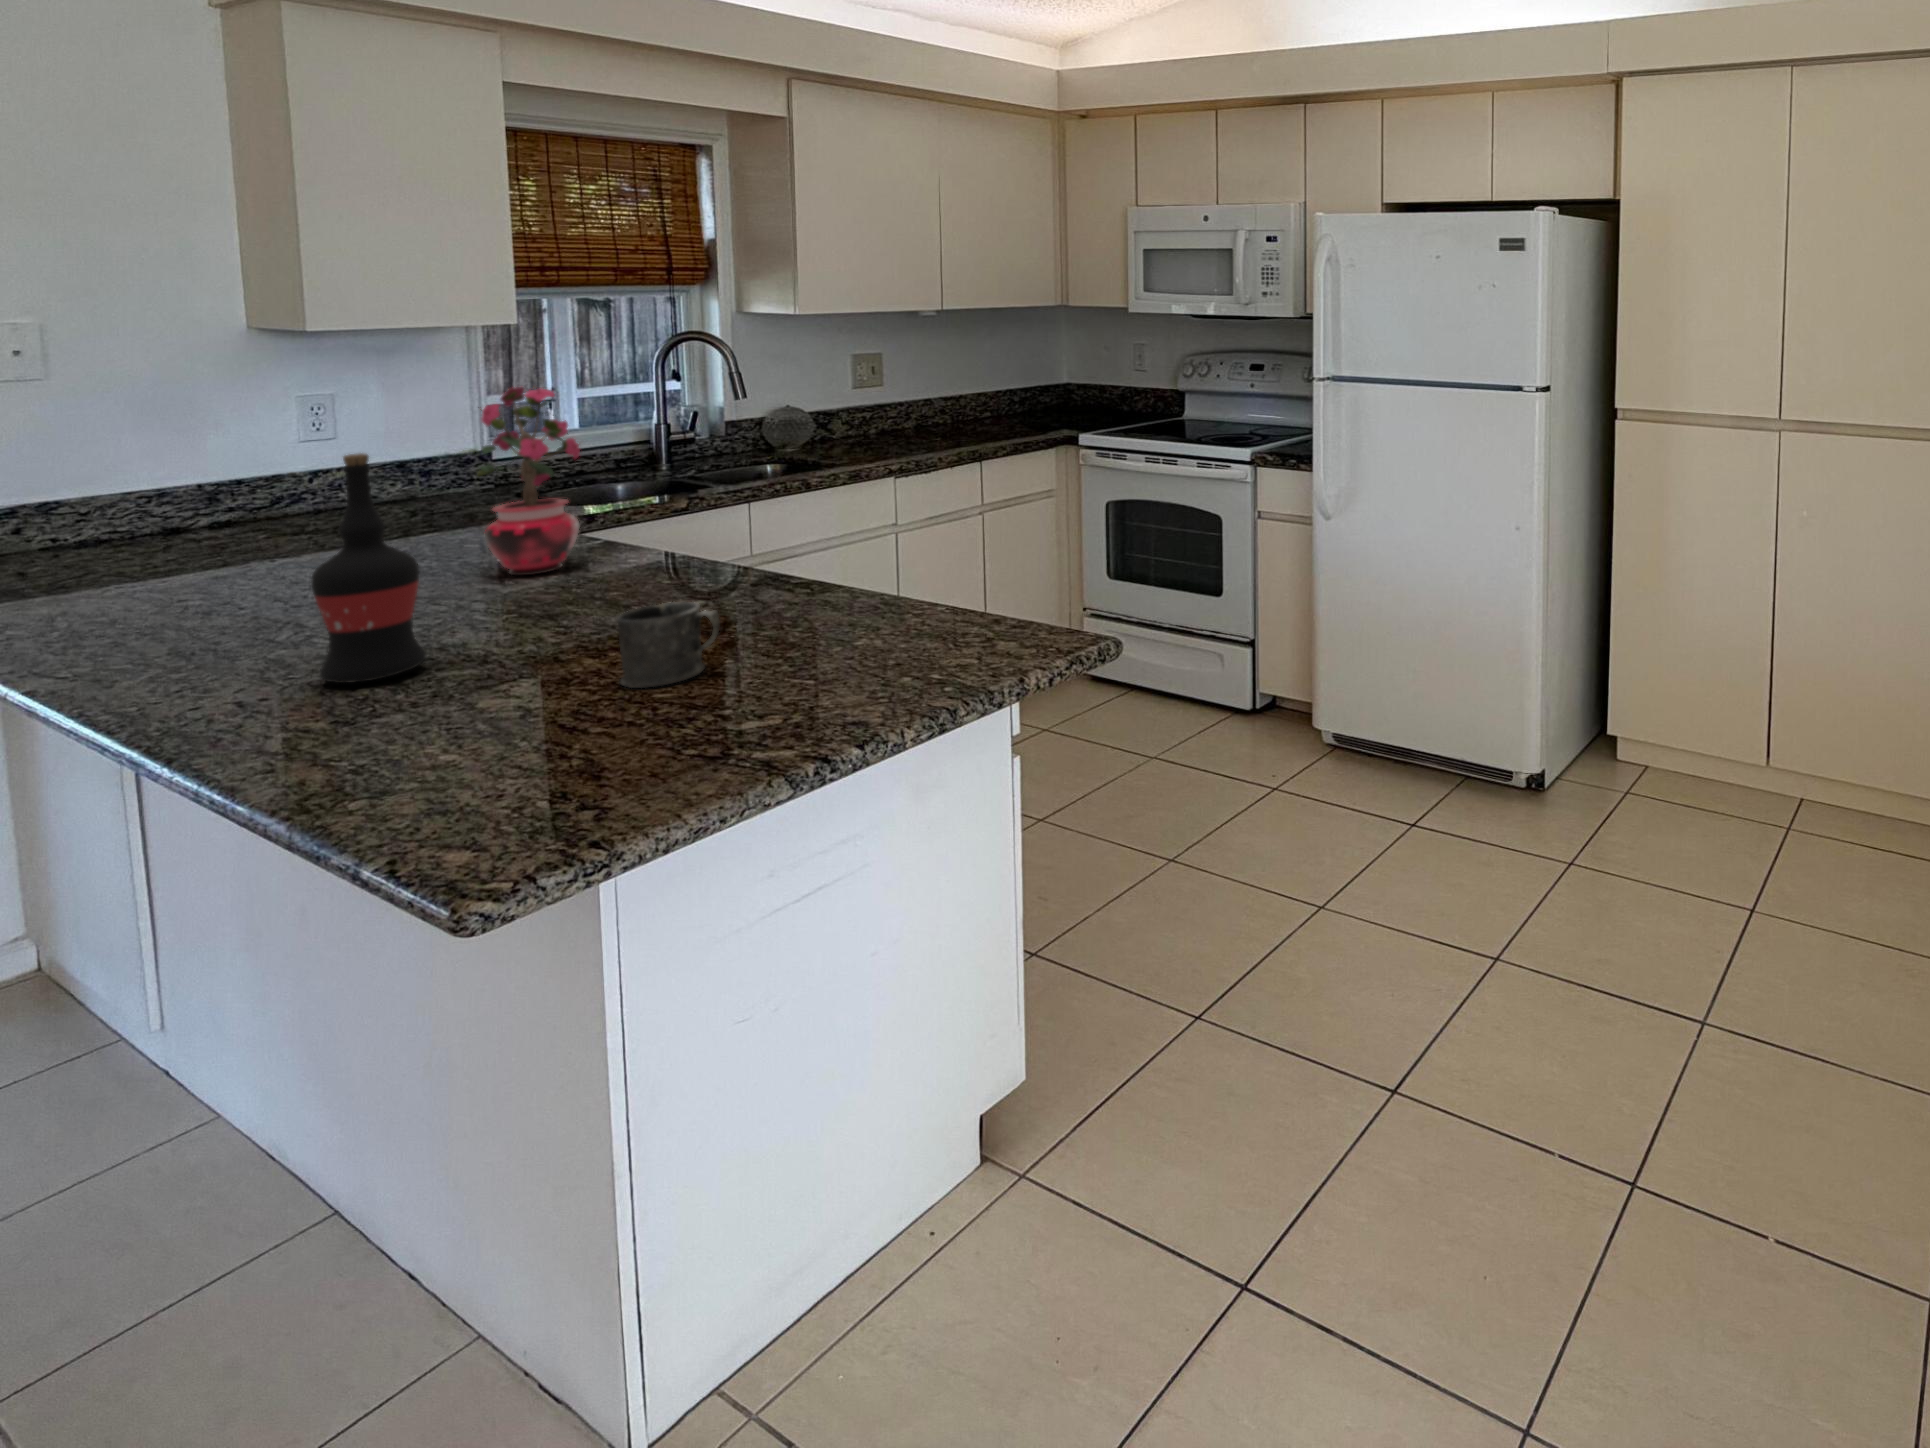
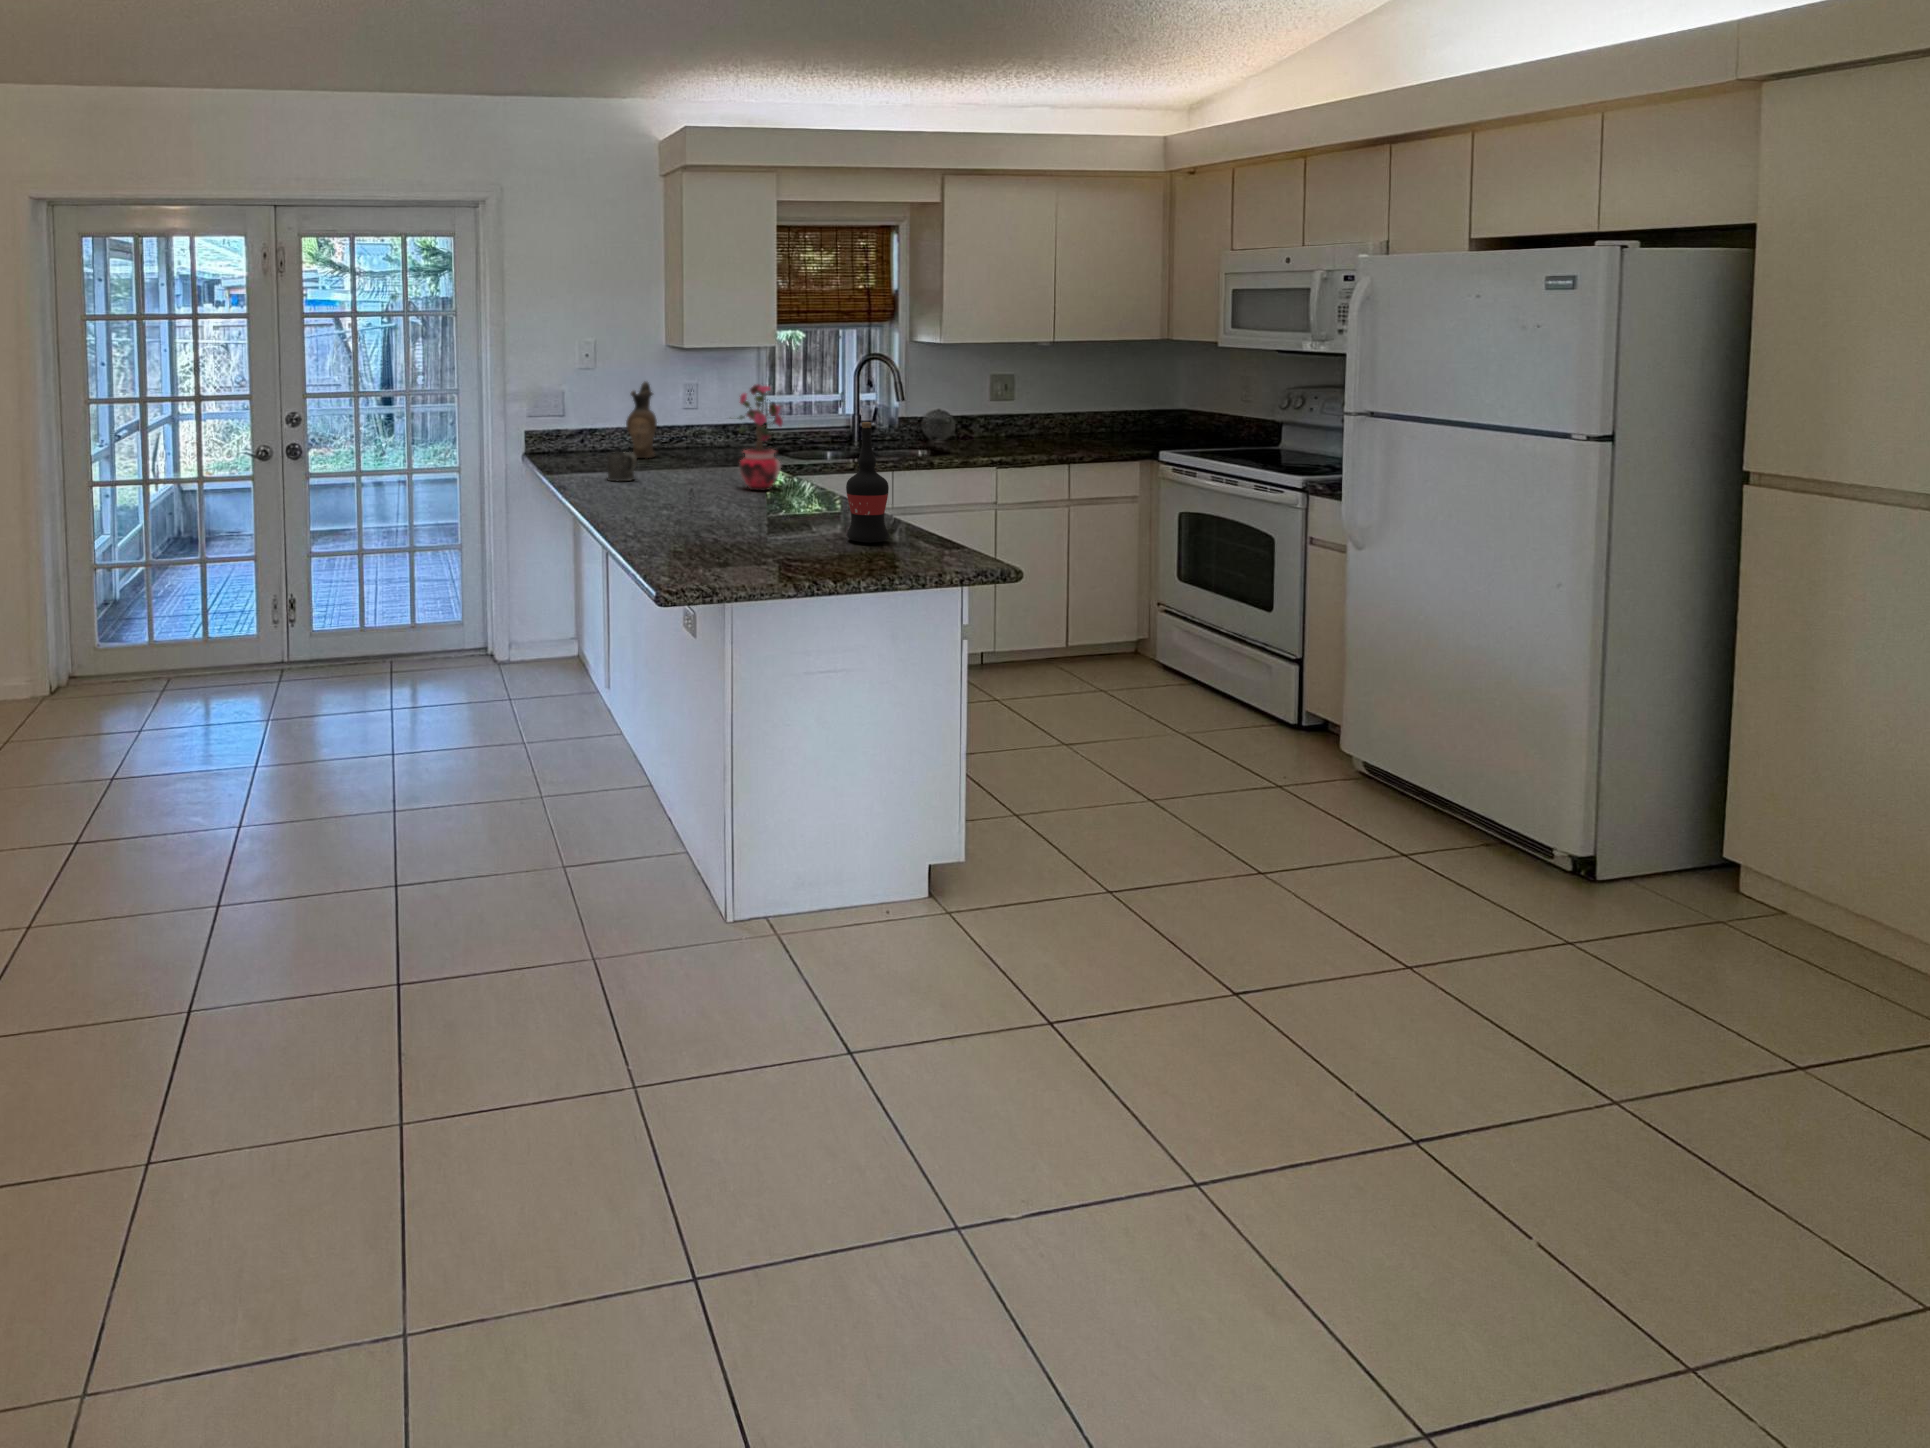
ceramic pitcher: none [141,393,232,546] -> present [626,381,657,458]
wine bottle: present [311,453,426,683] -> present [846,422,889,543]
mug: present [617,602,720,688] -> present [607,452,637,481]

